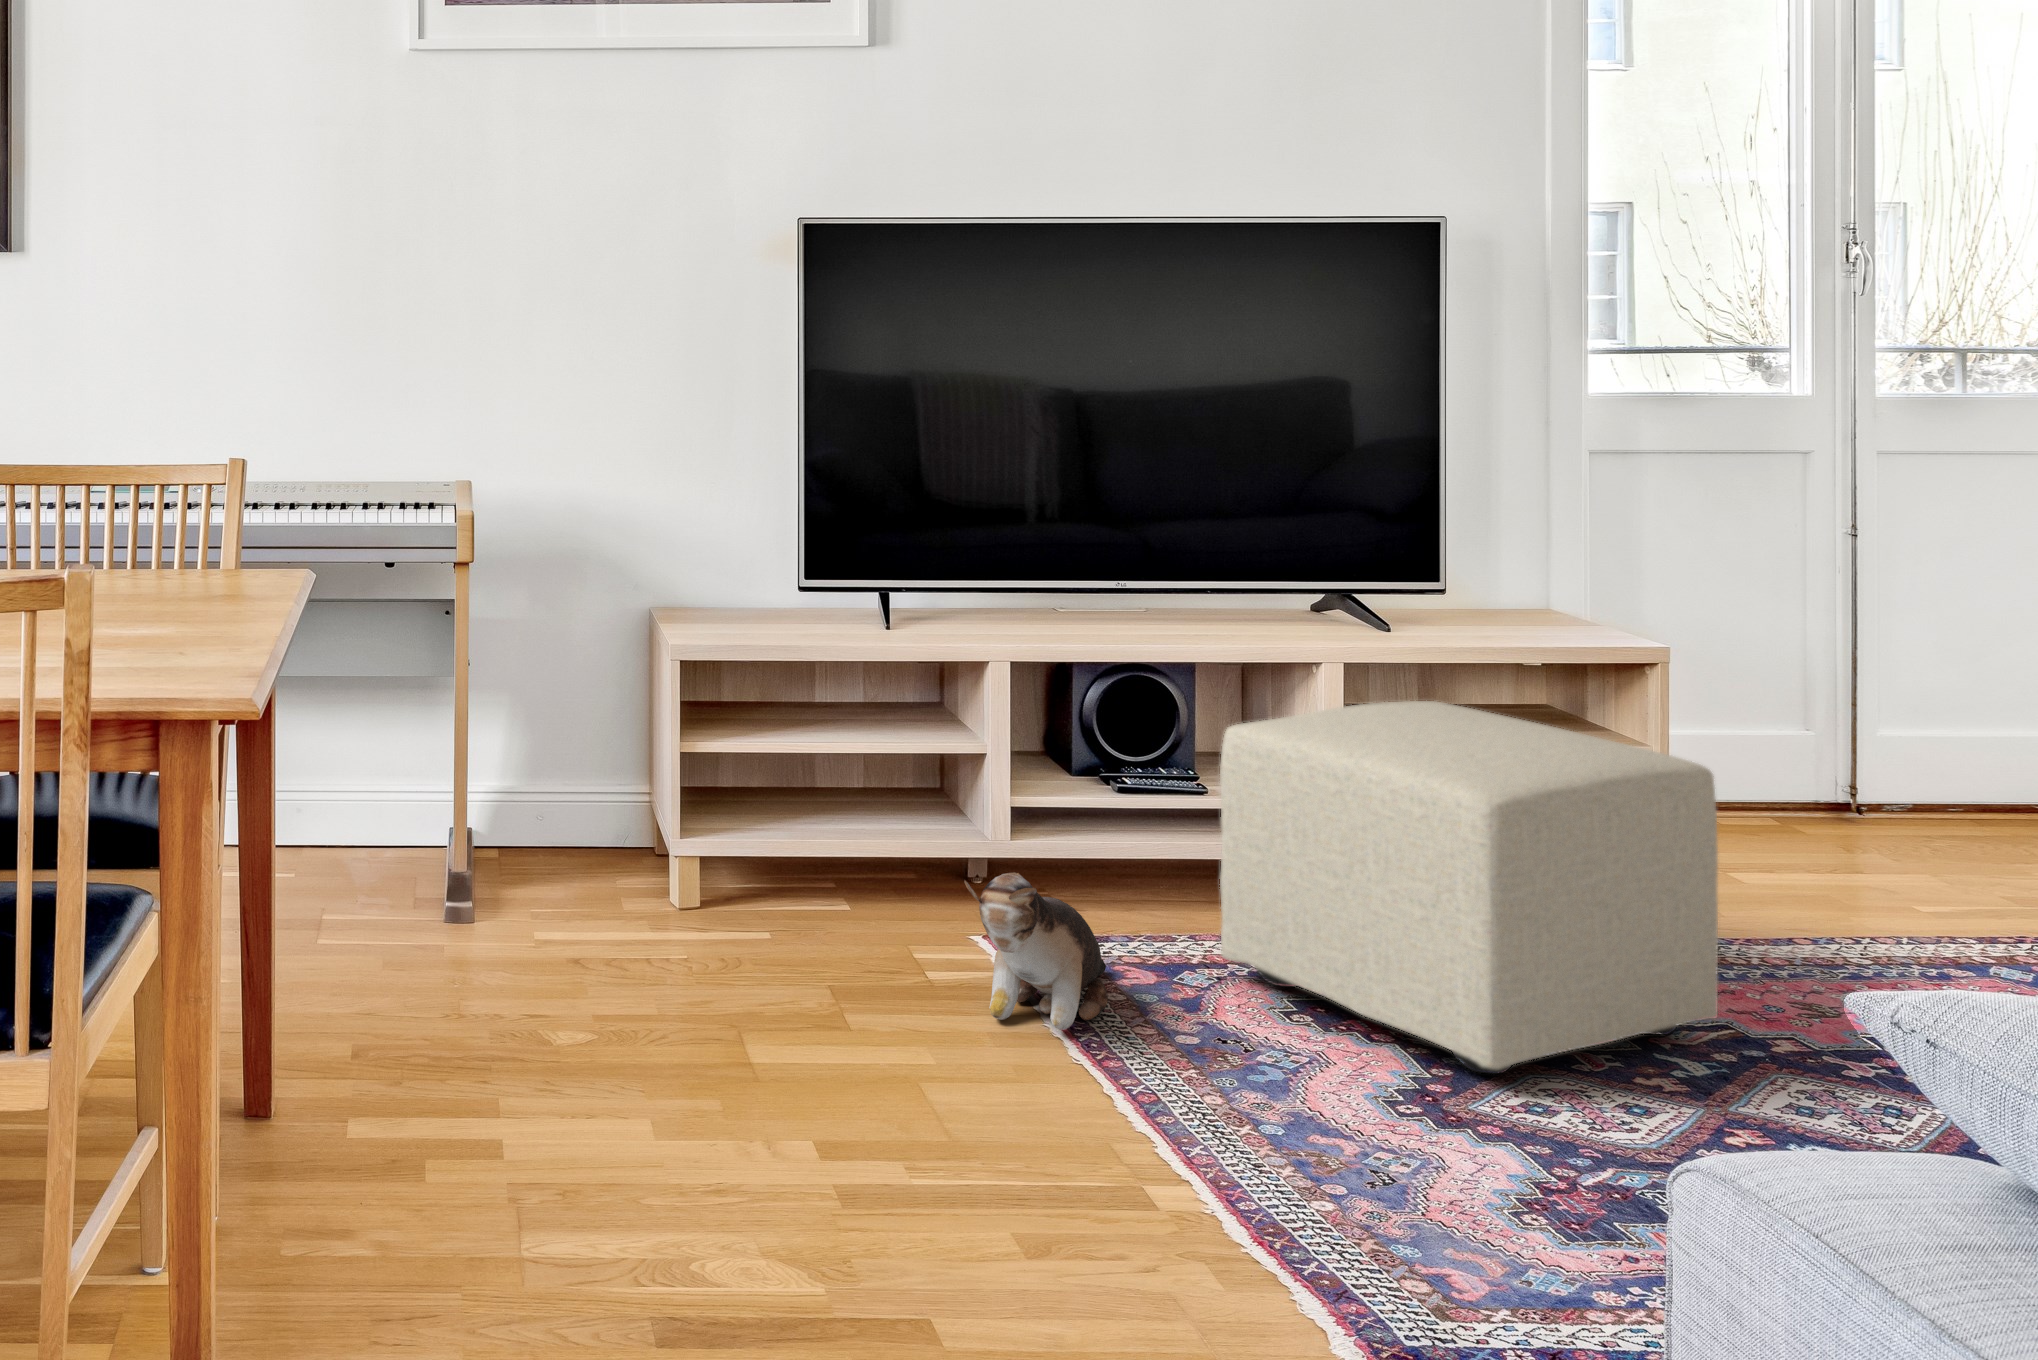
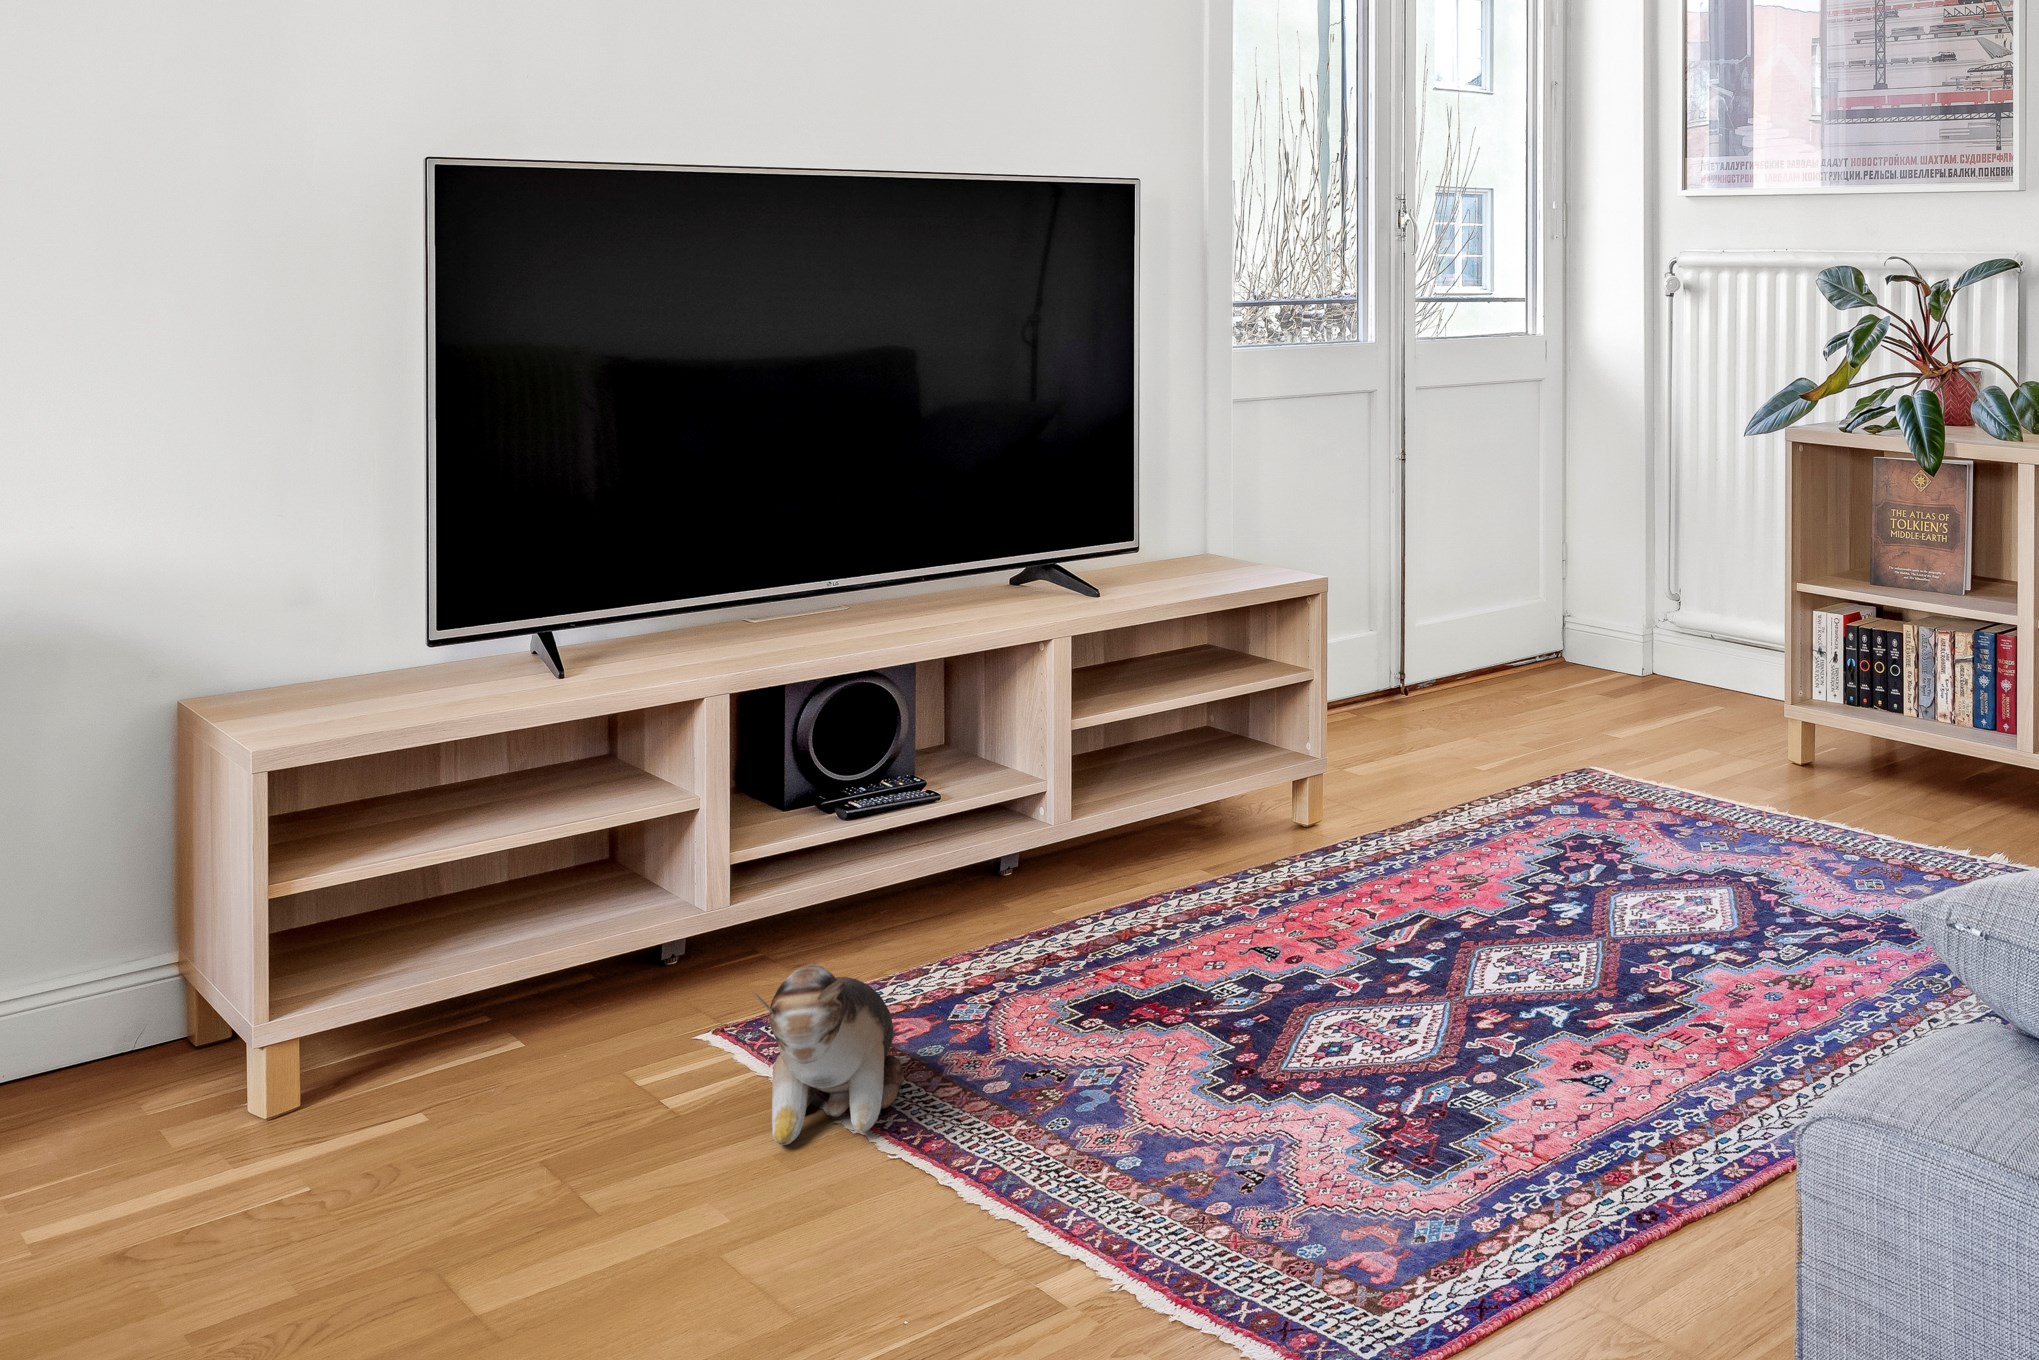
ottoman: present [1220,701,1718,1074] -> none [999,667,1420,1027]

